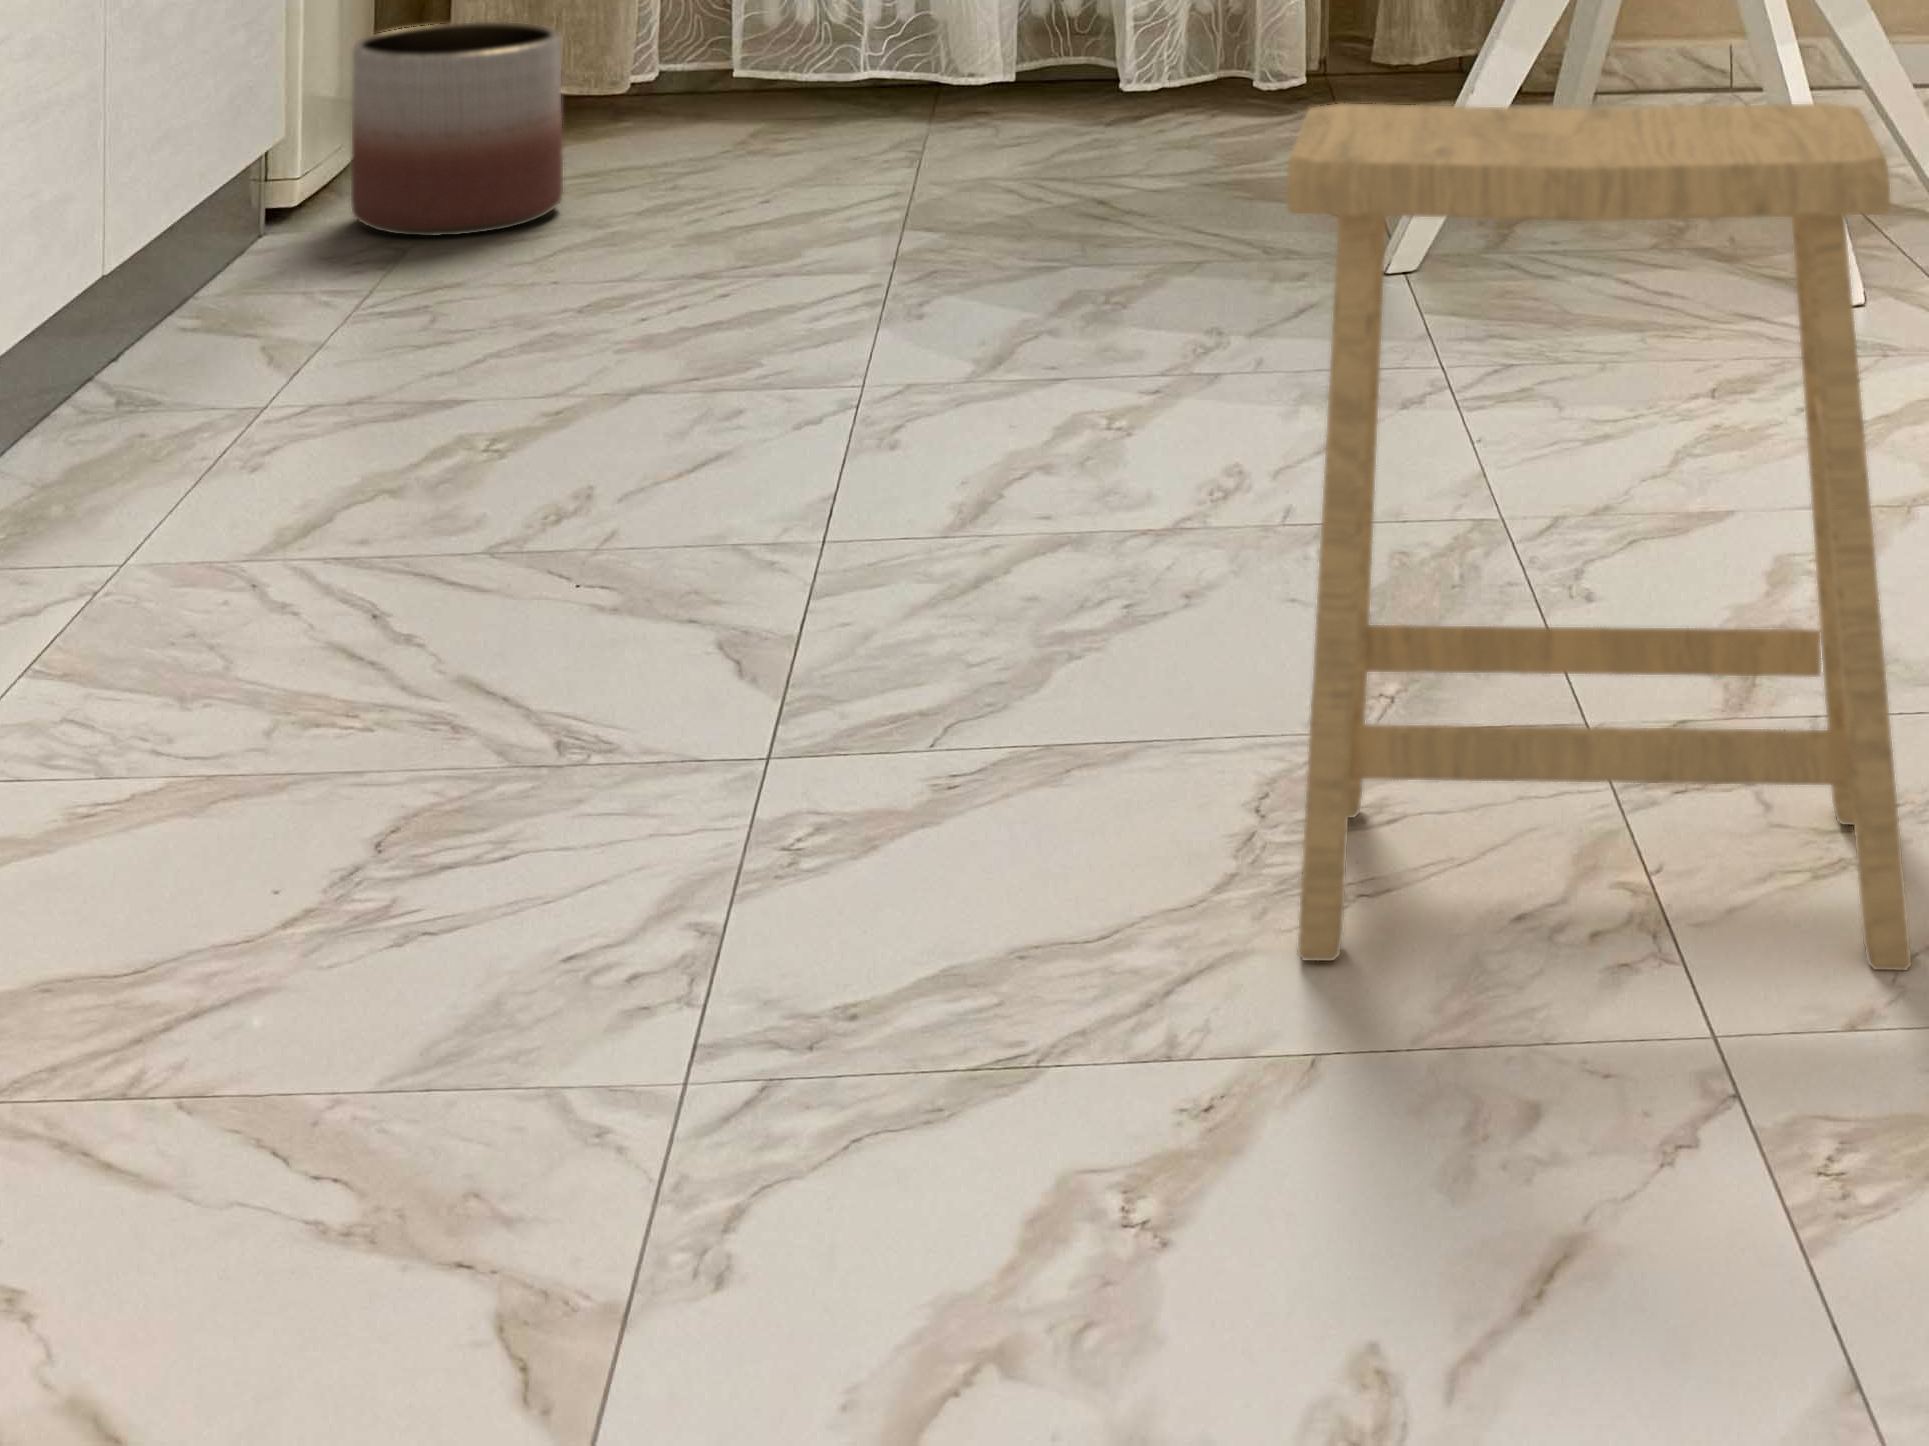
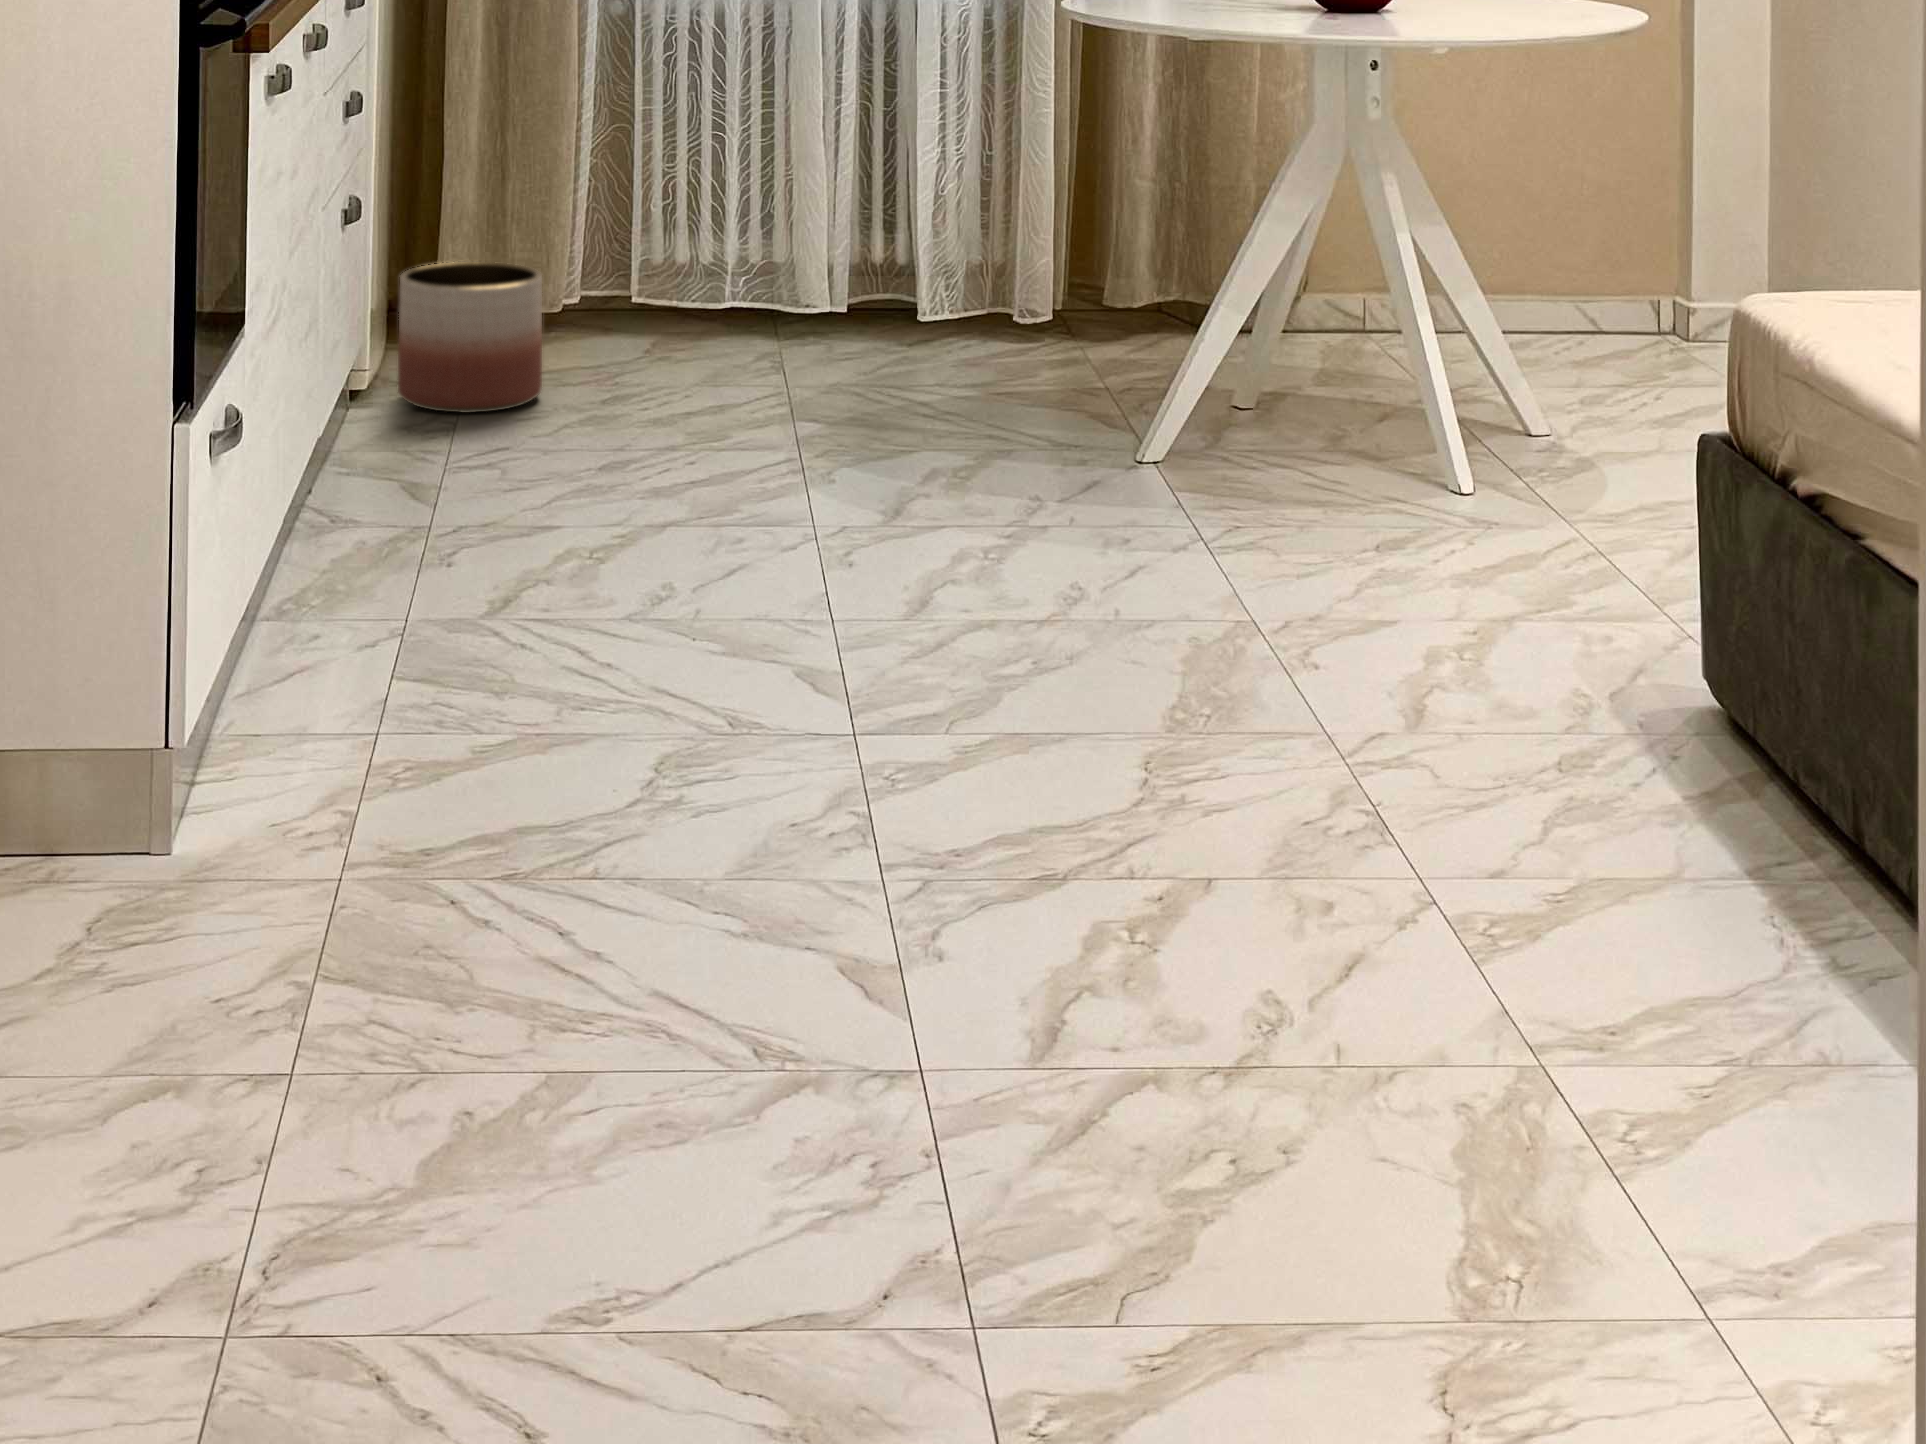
footstool: present [1287,103,1912,970] -> none [1181,372,1524,855]

